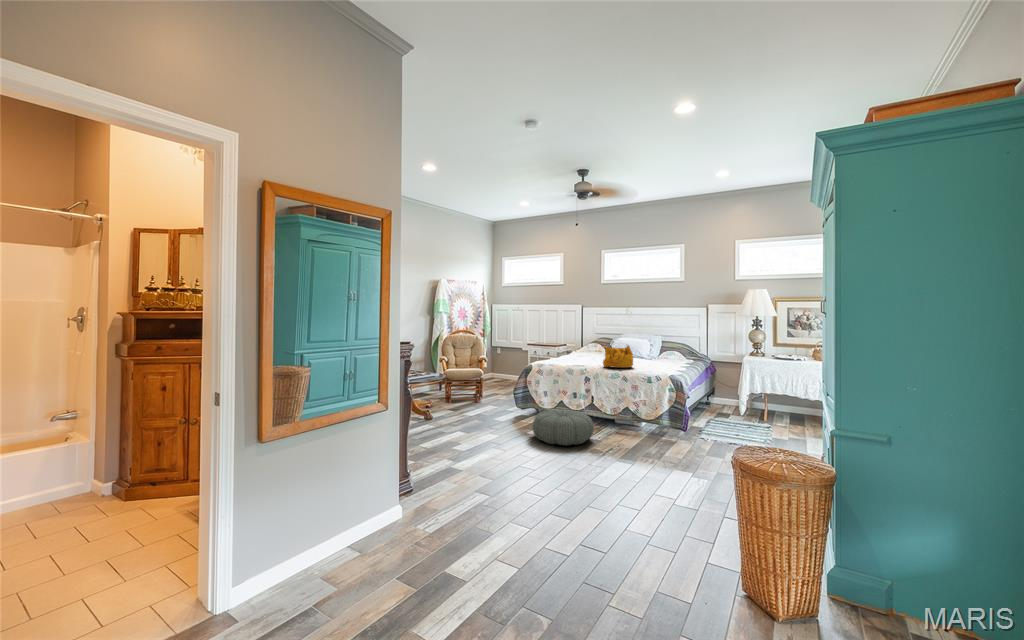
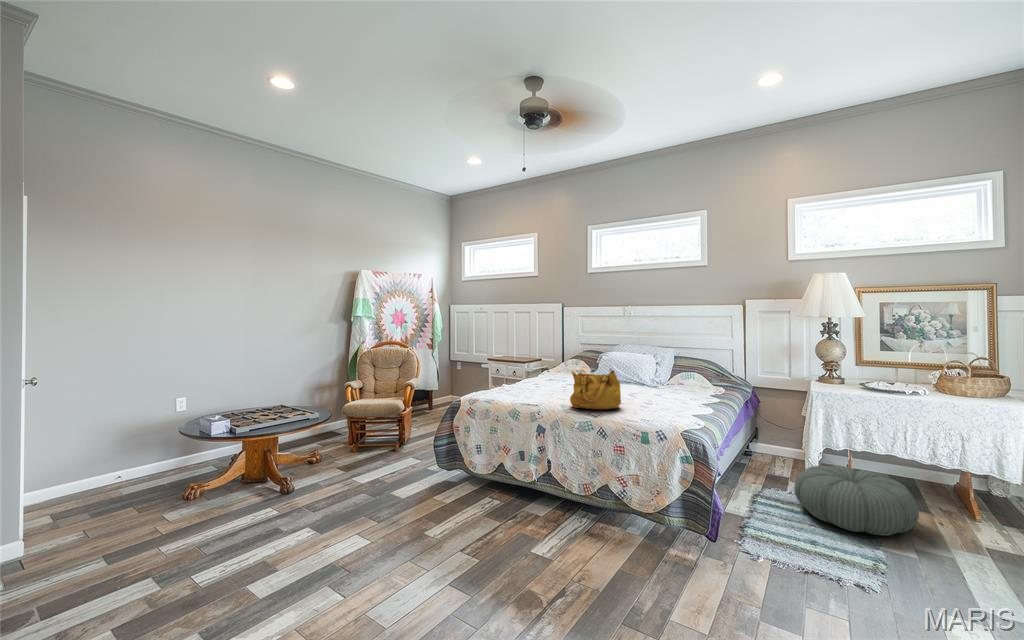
pouf: present [533,409,594,445] -> present [794,466,919,536]

